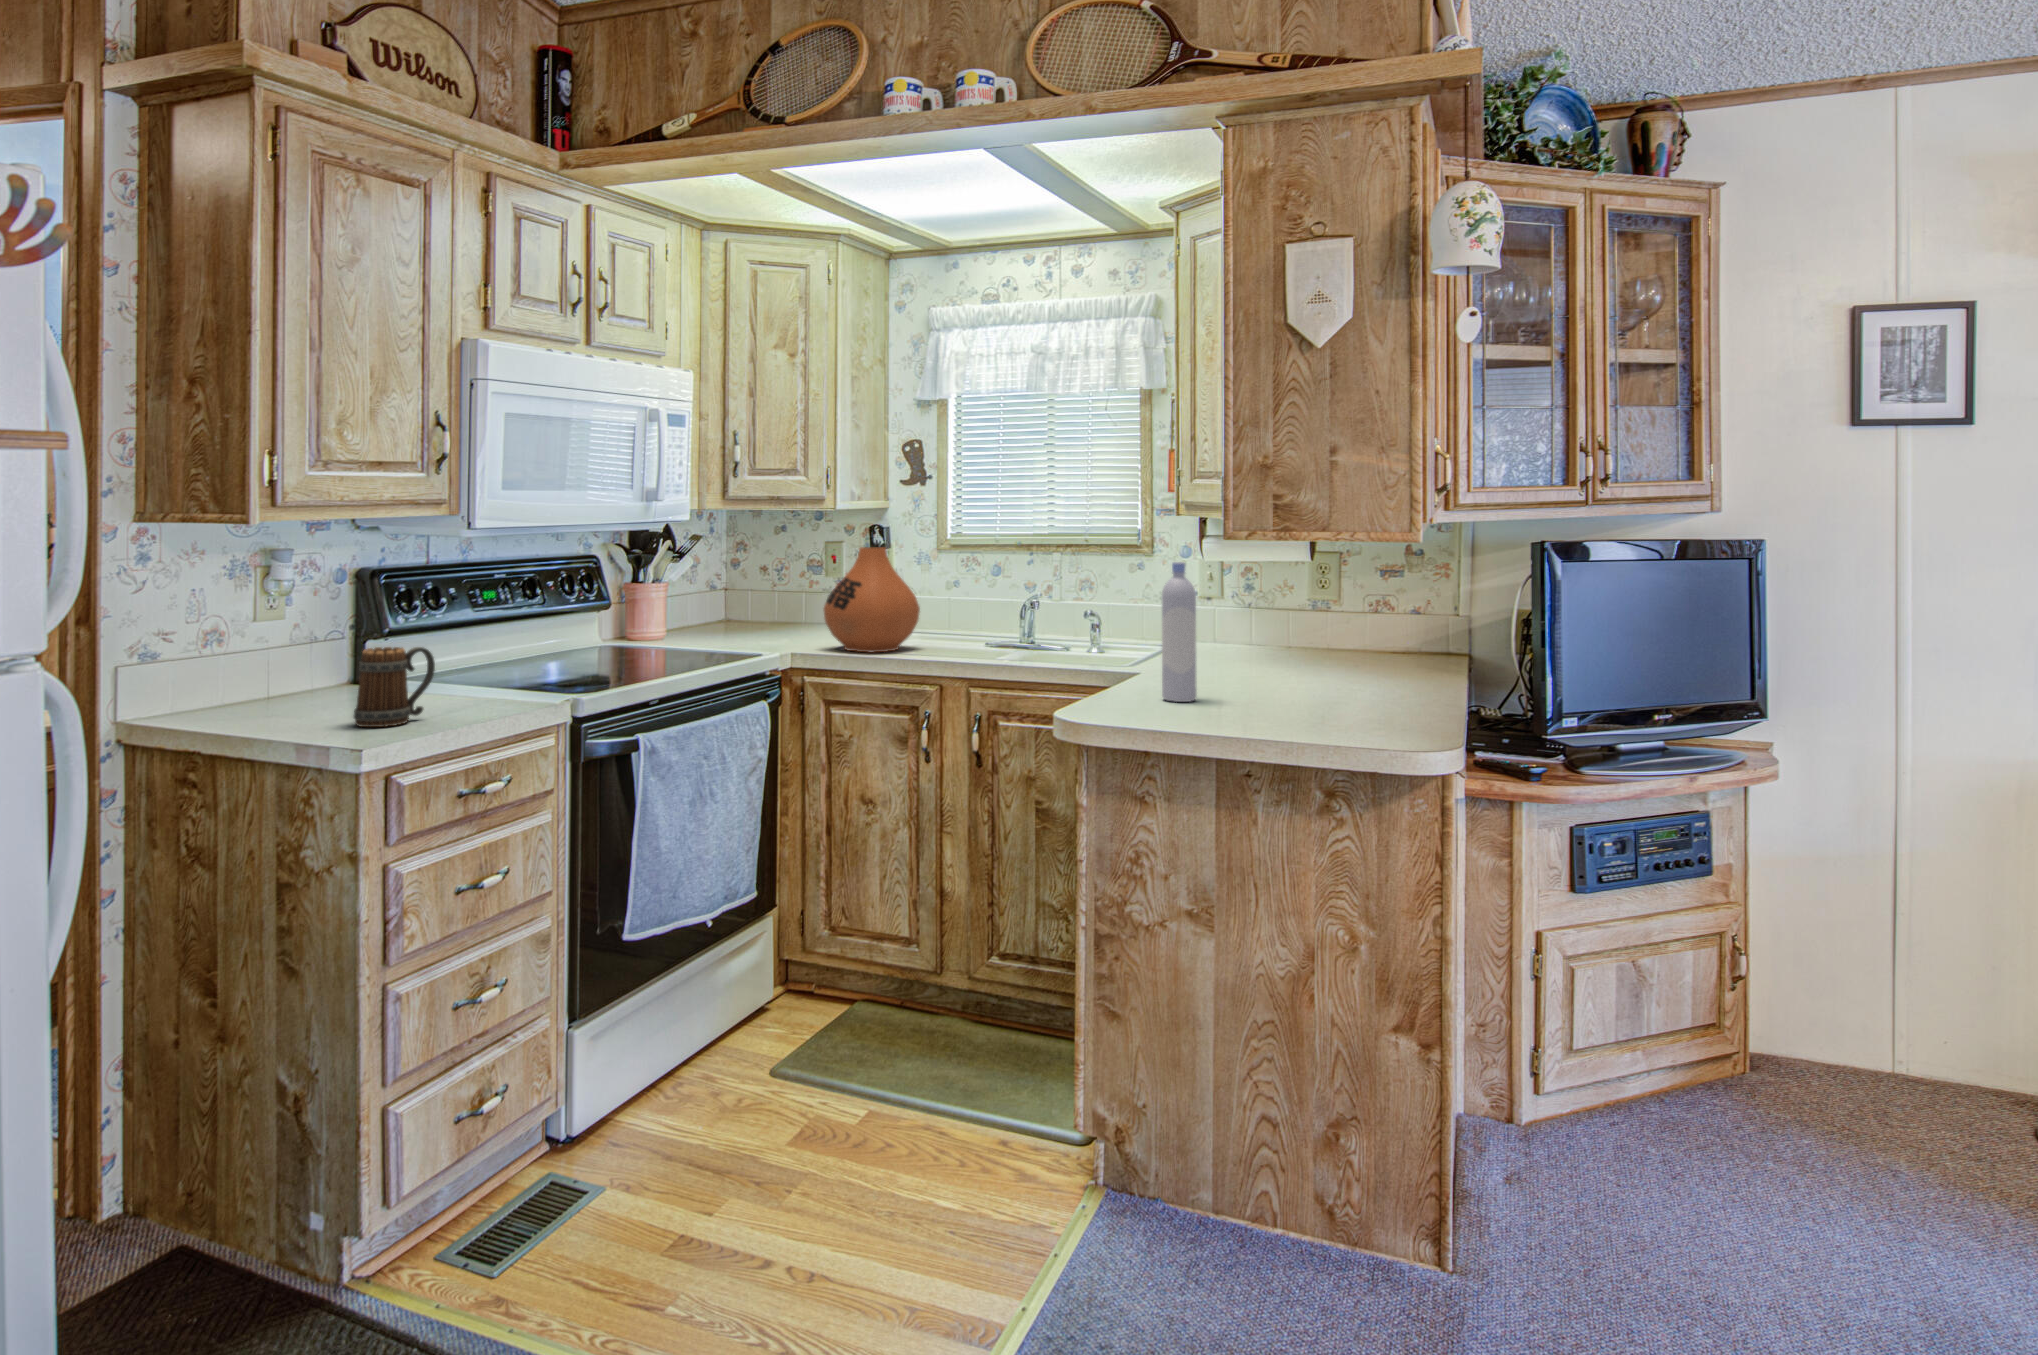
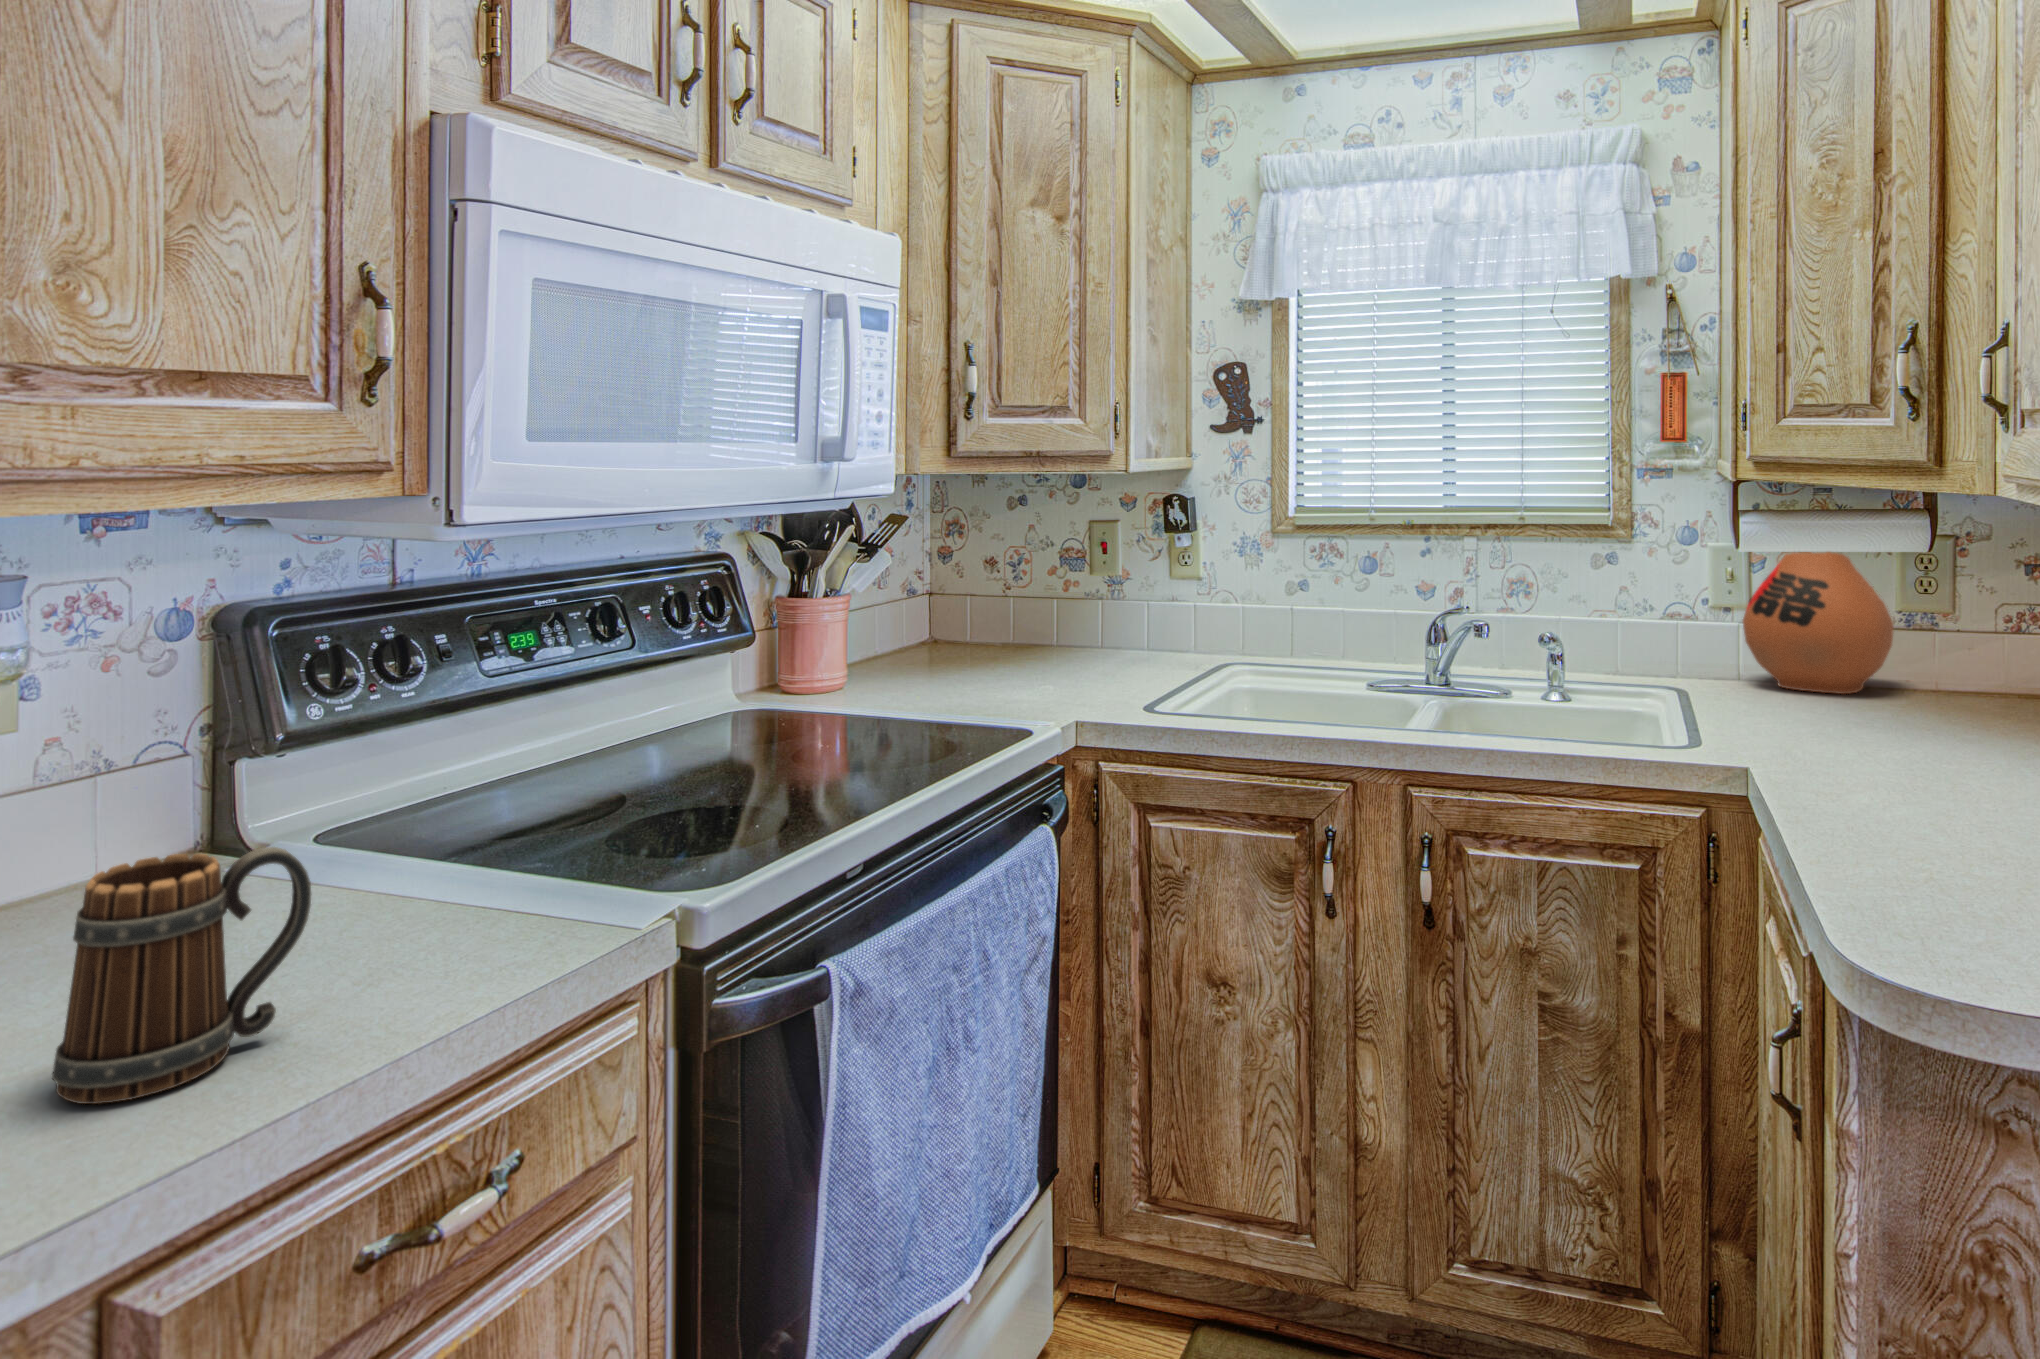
vase: present [824,547,920,652] -> present [1743,552,1893,694]
bottle: present [1162,562,1197,702] -> none [1926,578,2018,878]

